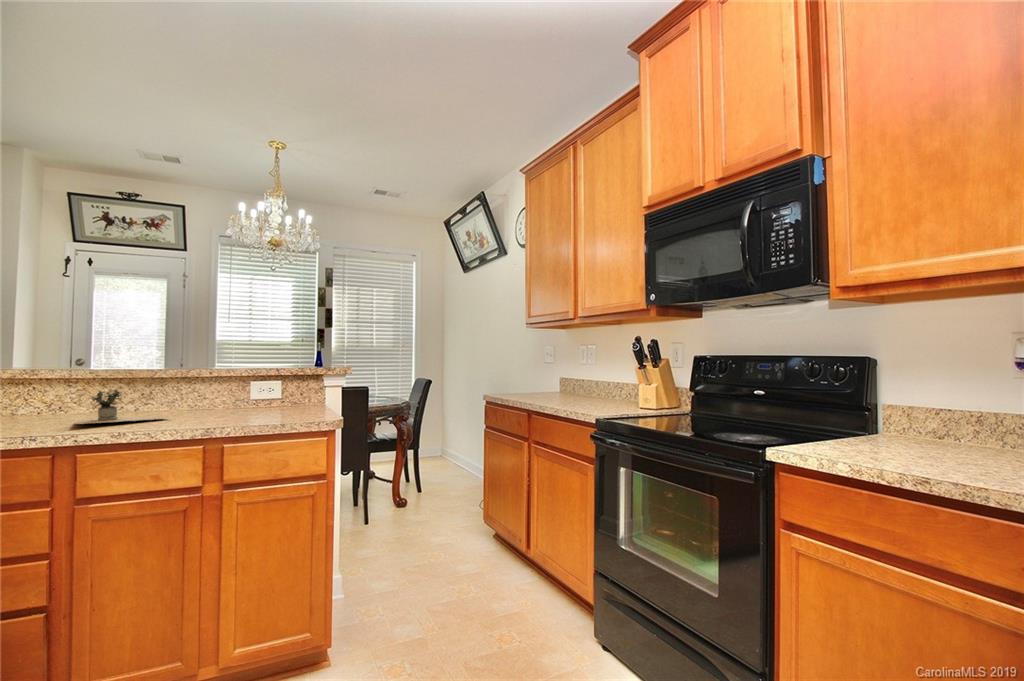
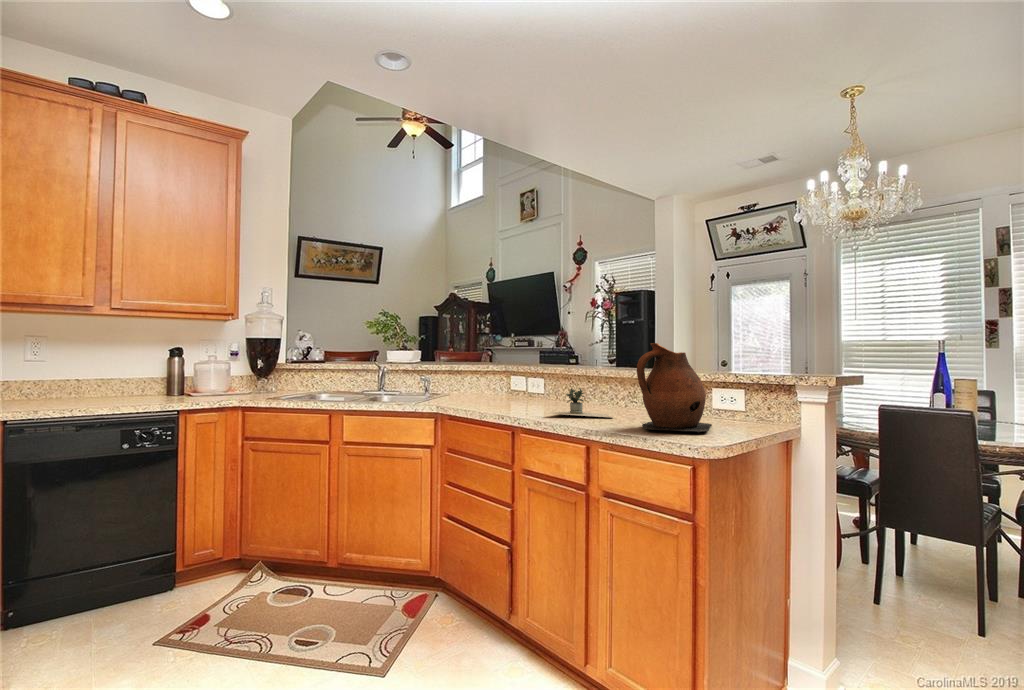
ceramic pitcher: none [230,341,309,421] -> present [637,343,712,433]

